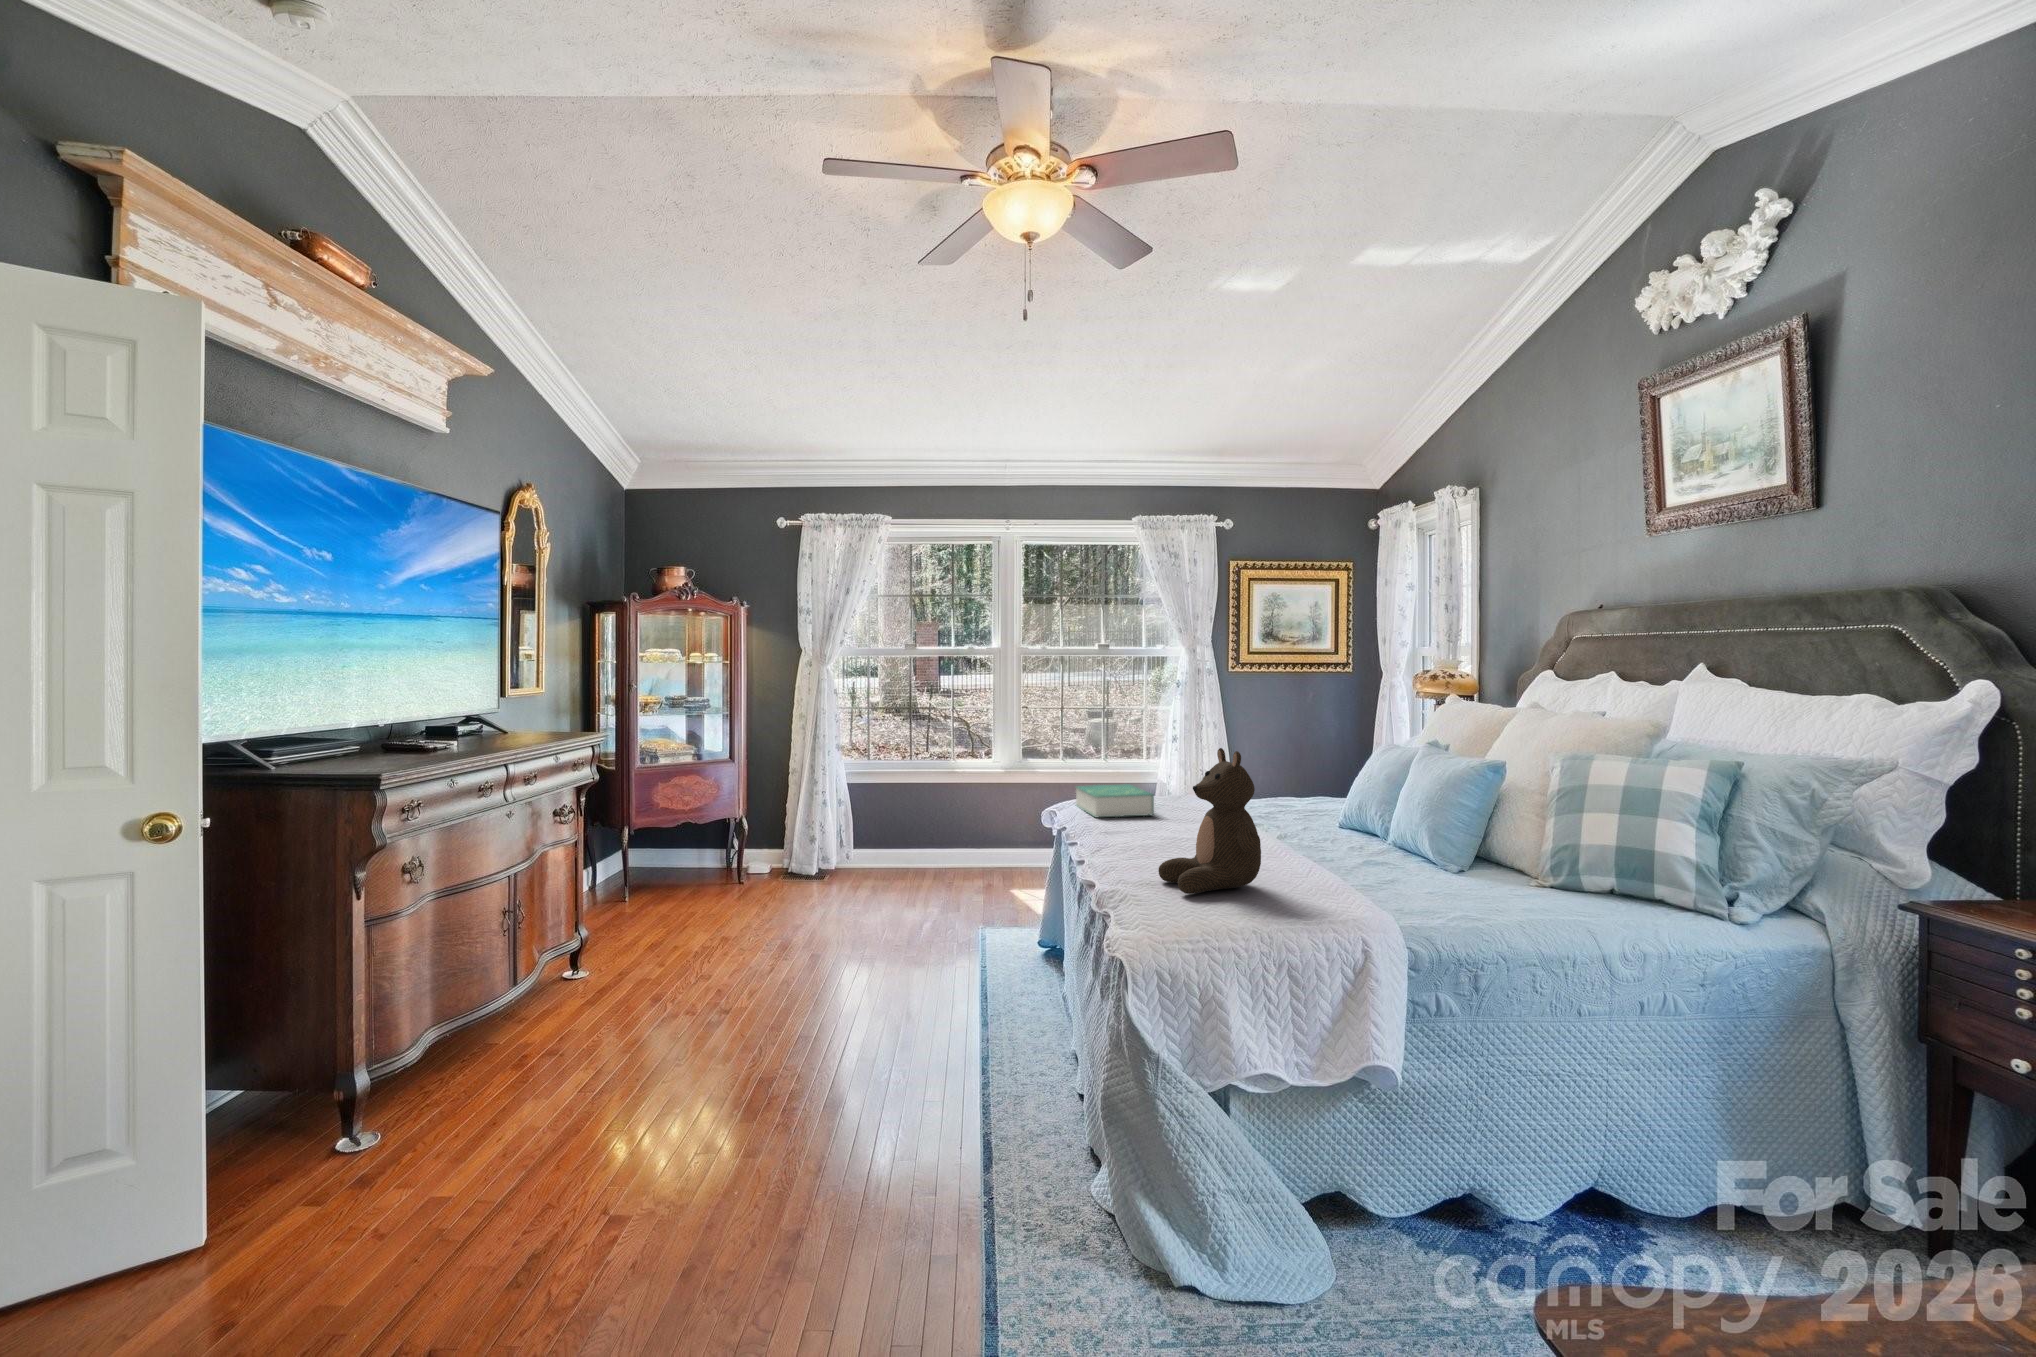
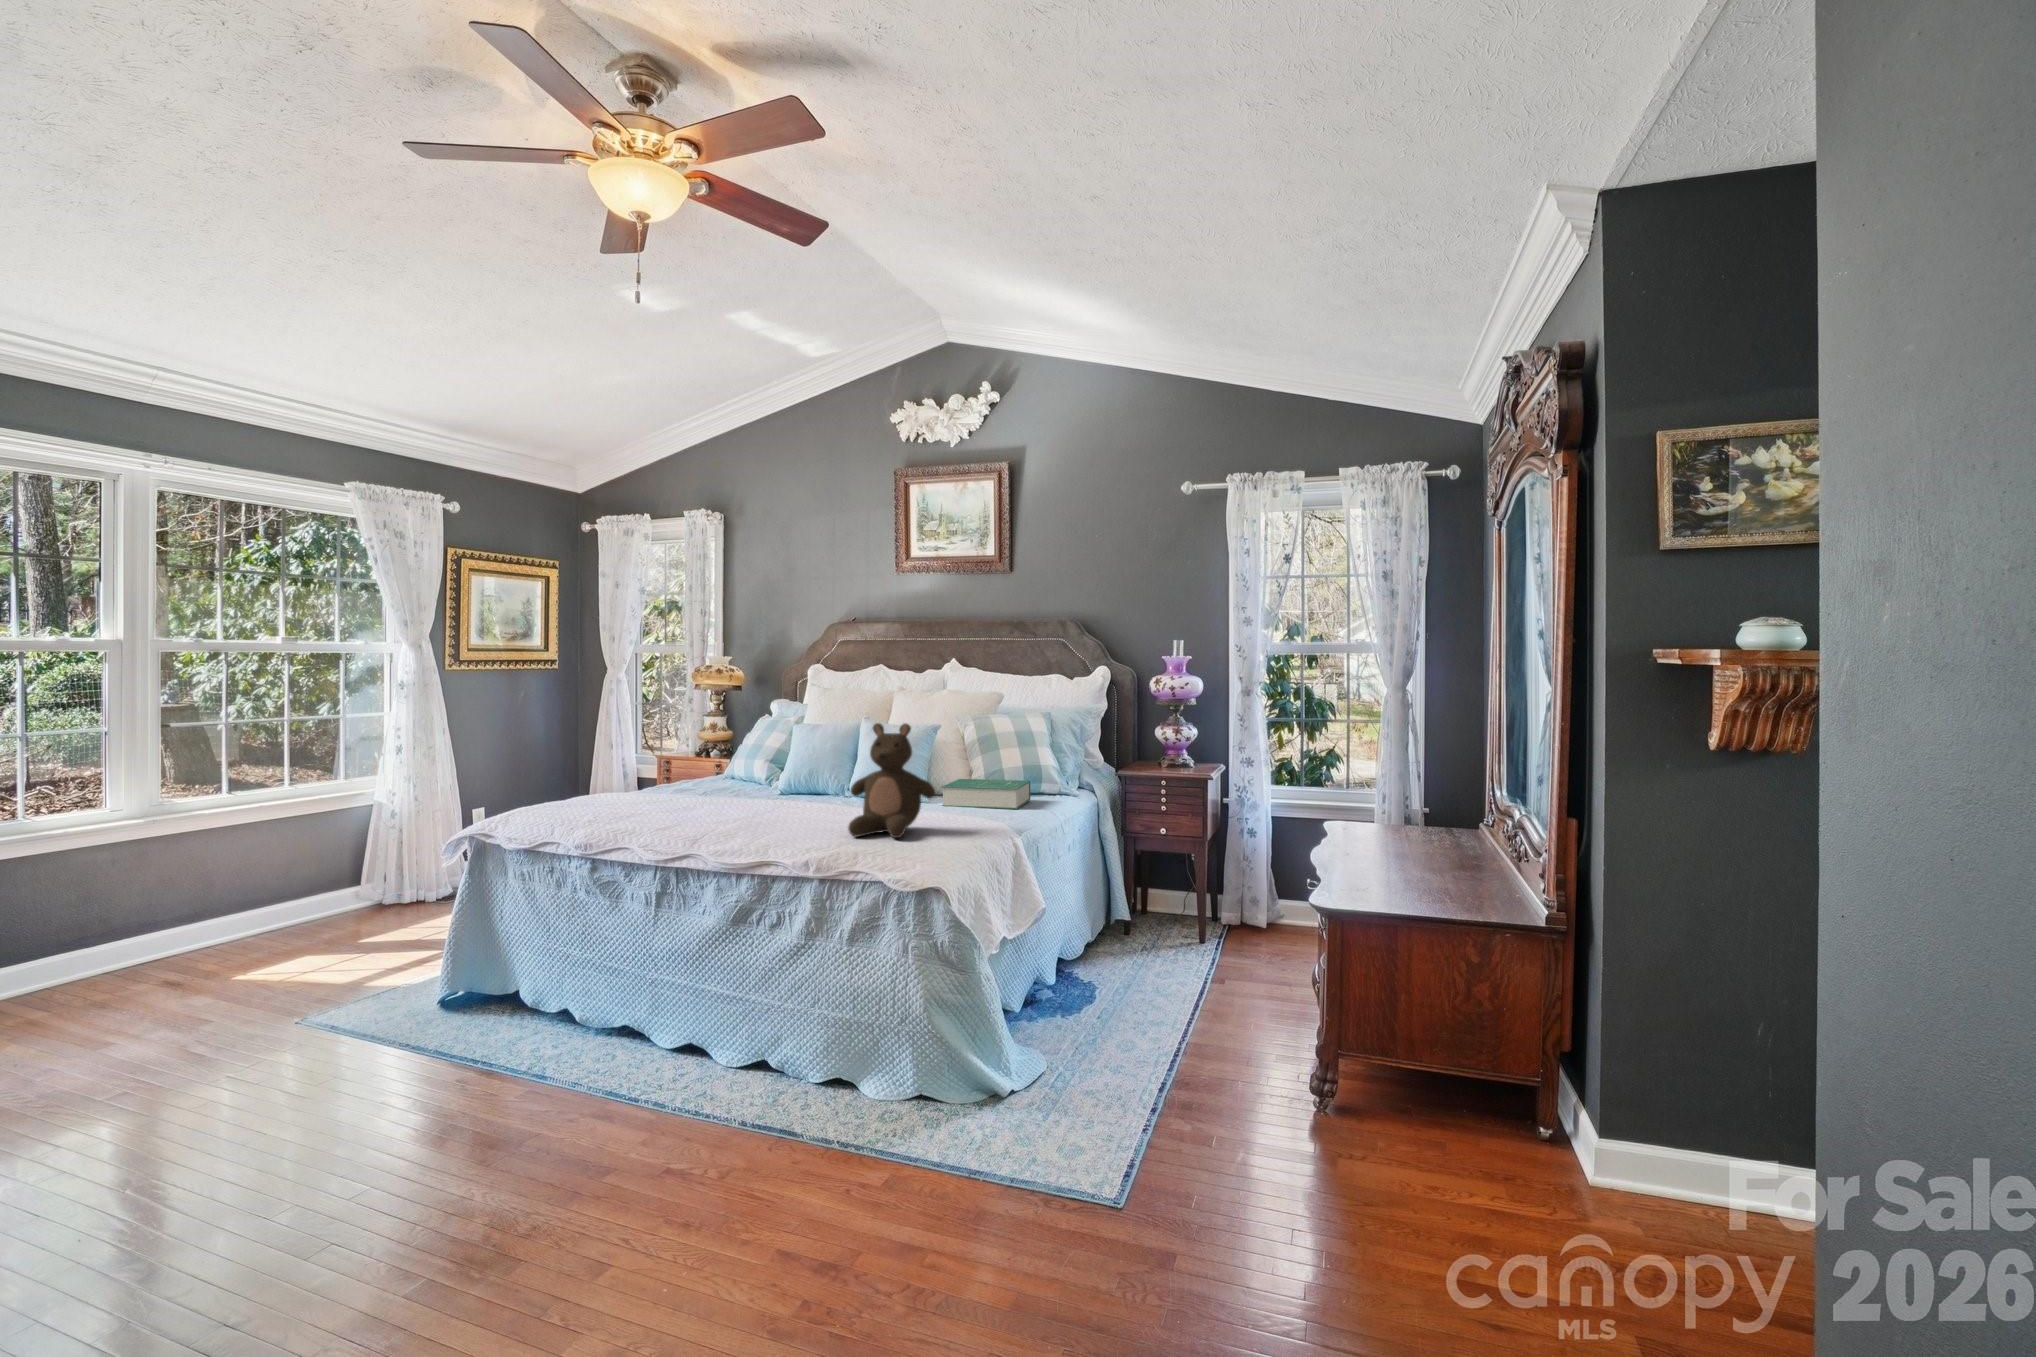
book: present [1076,784,1154,817] -> present [942,779,1030,809]

